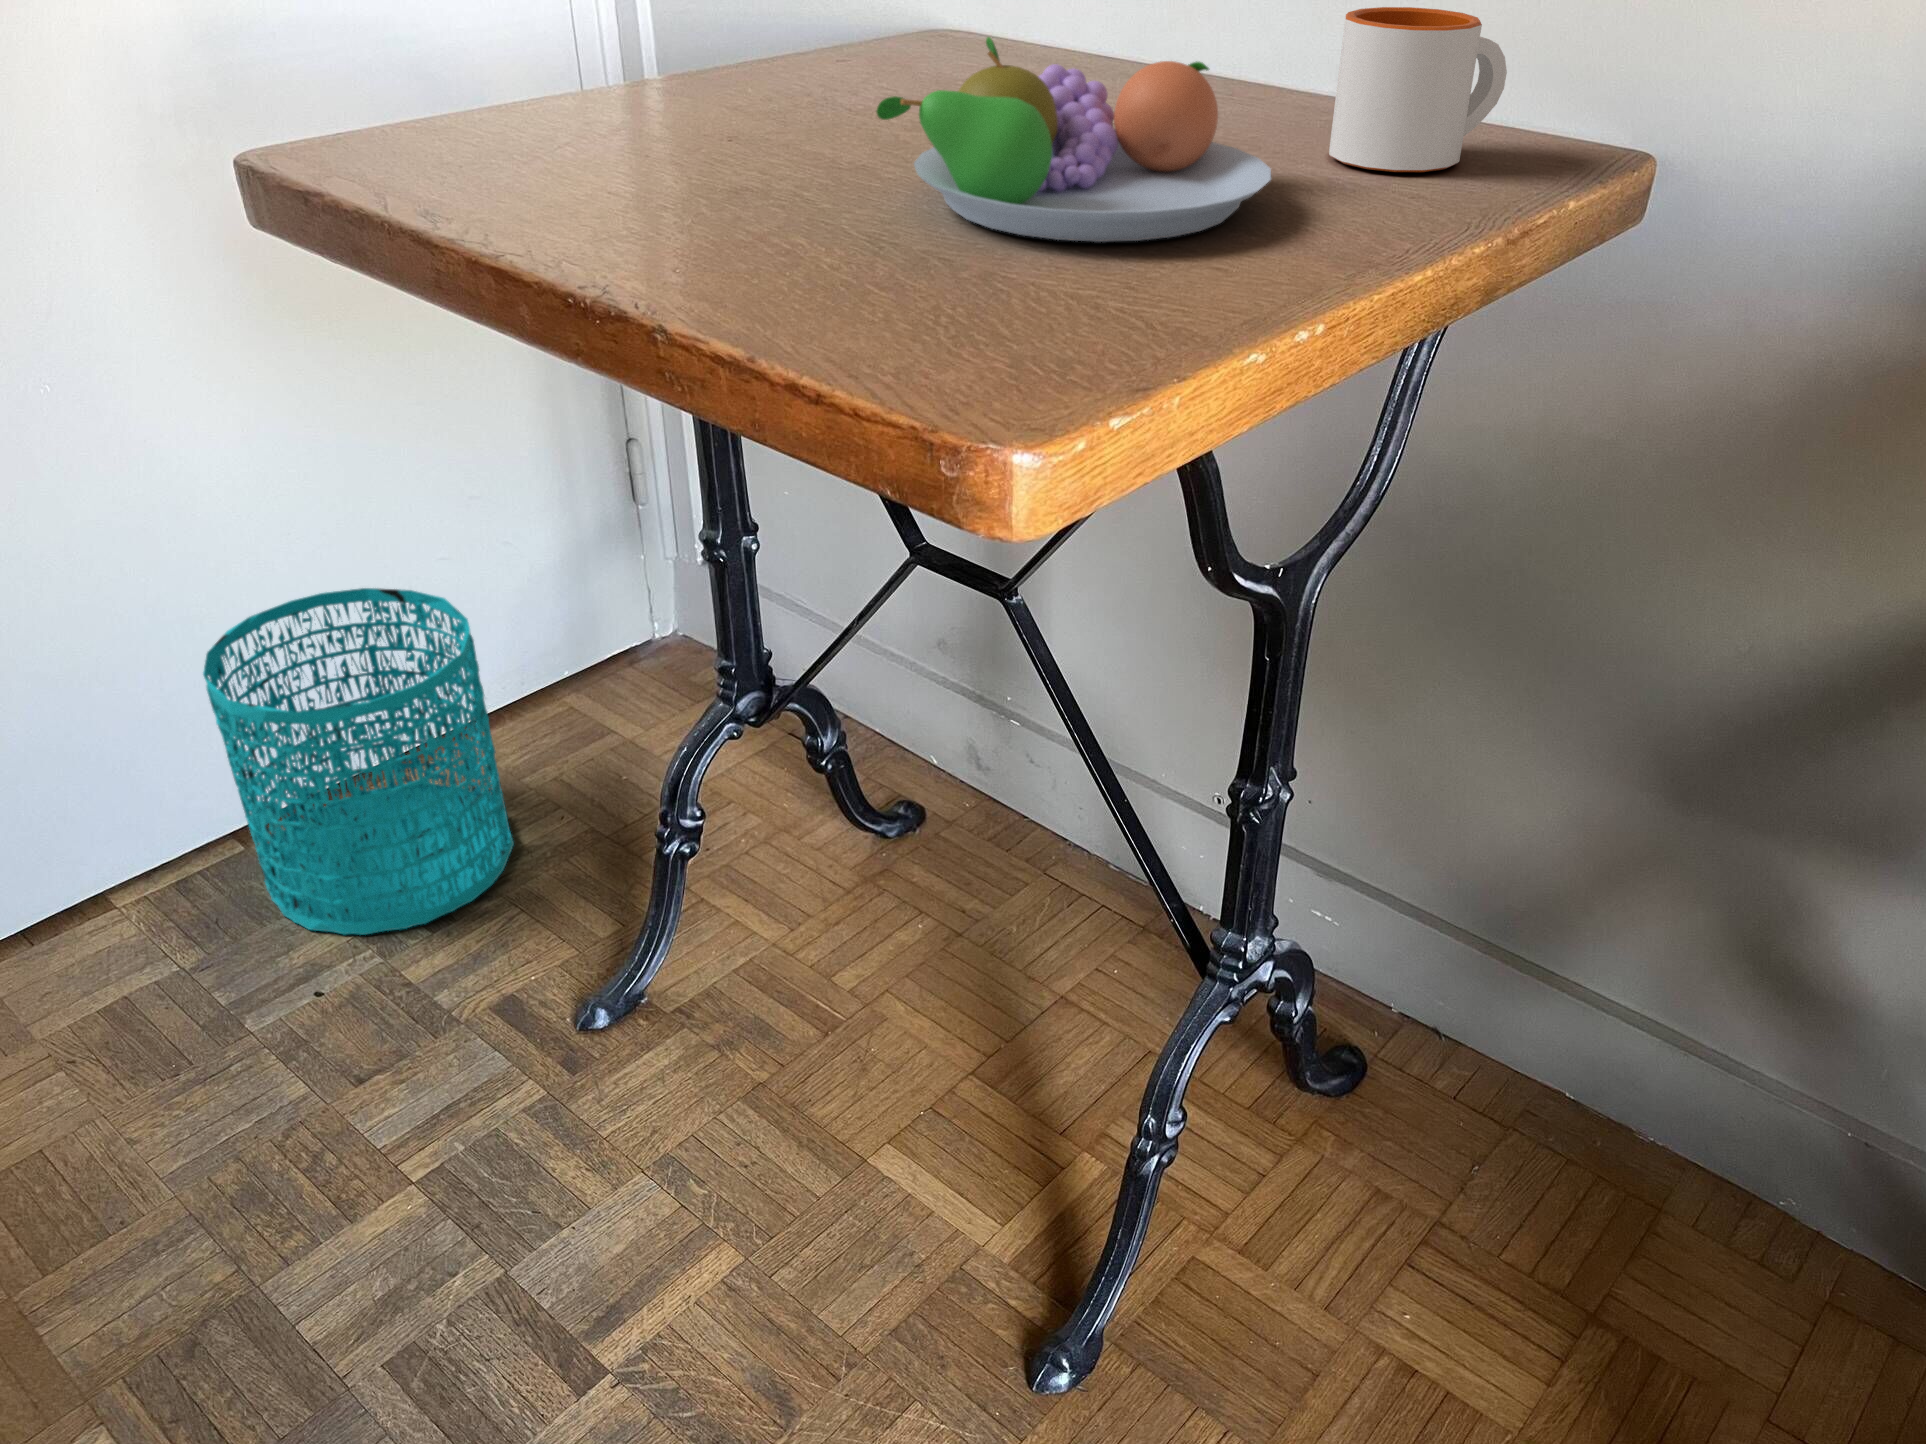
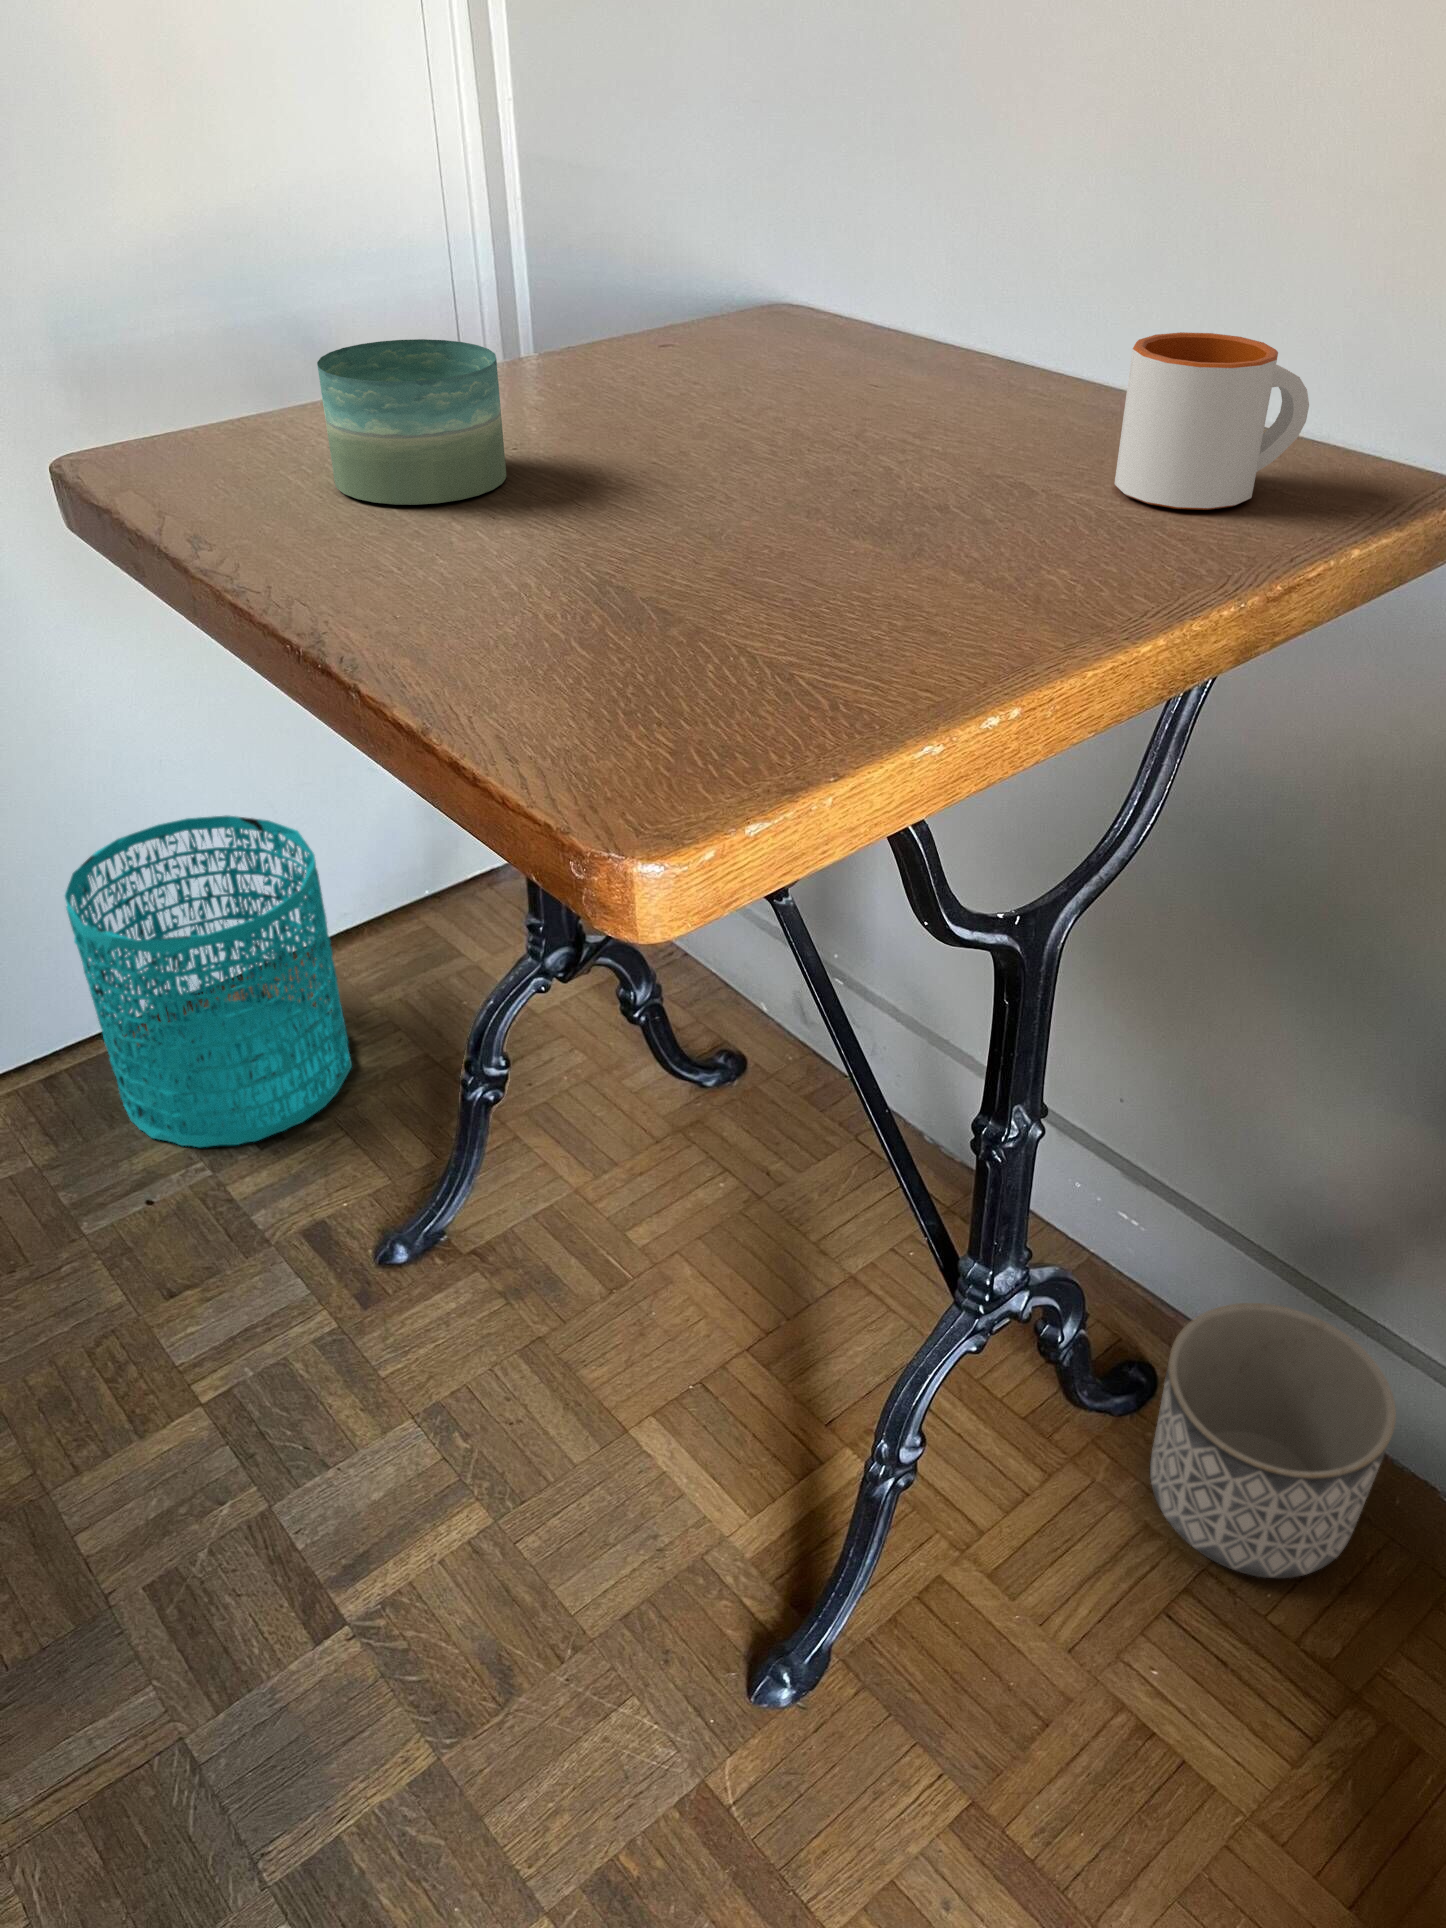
candle: none [544,27,736,188] -> present [317,339,507,505]
fruit bowl: present [876,37,1271,242] -> none [613,367,1026,592]
planter: none [1378,969,1612,1224] -> present [1150,1303,1396,1578]

